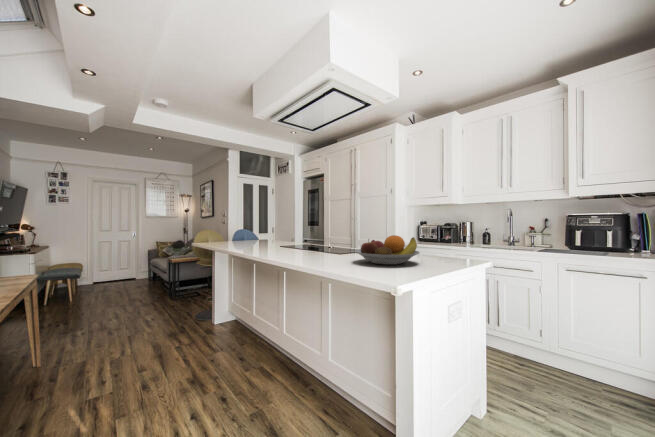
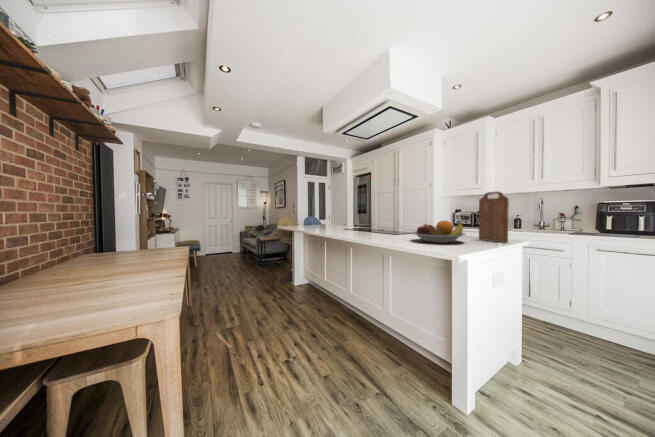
cutting board: none [437,199,469,263] -> present [479,192,509,243]

